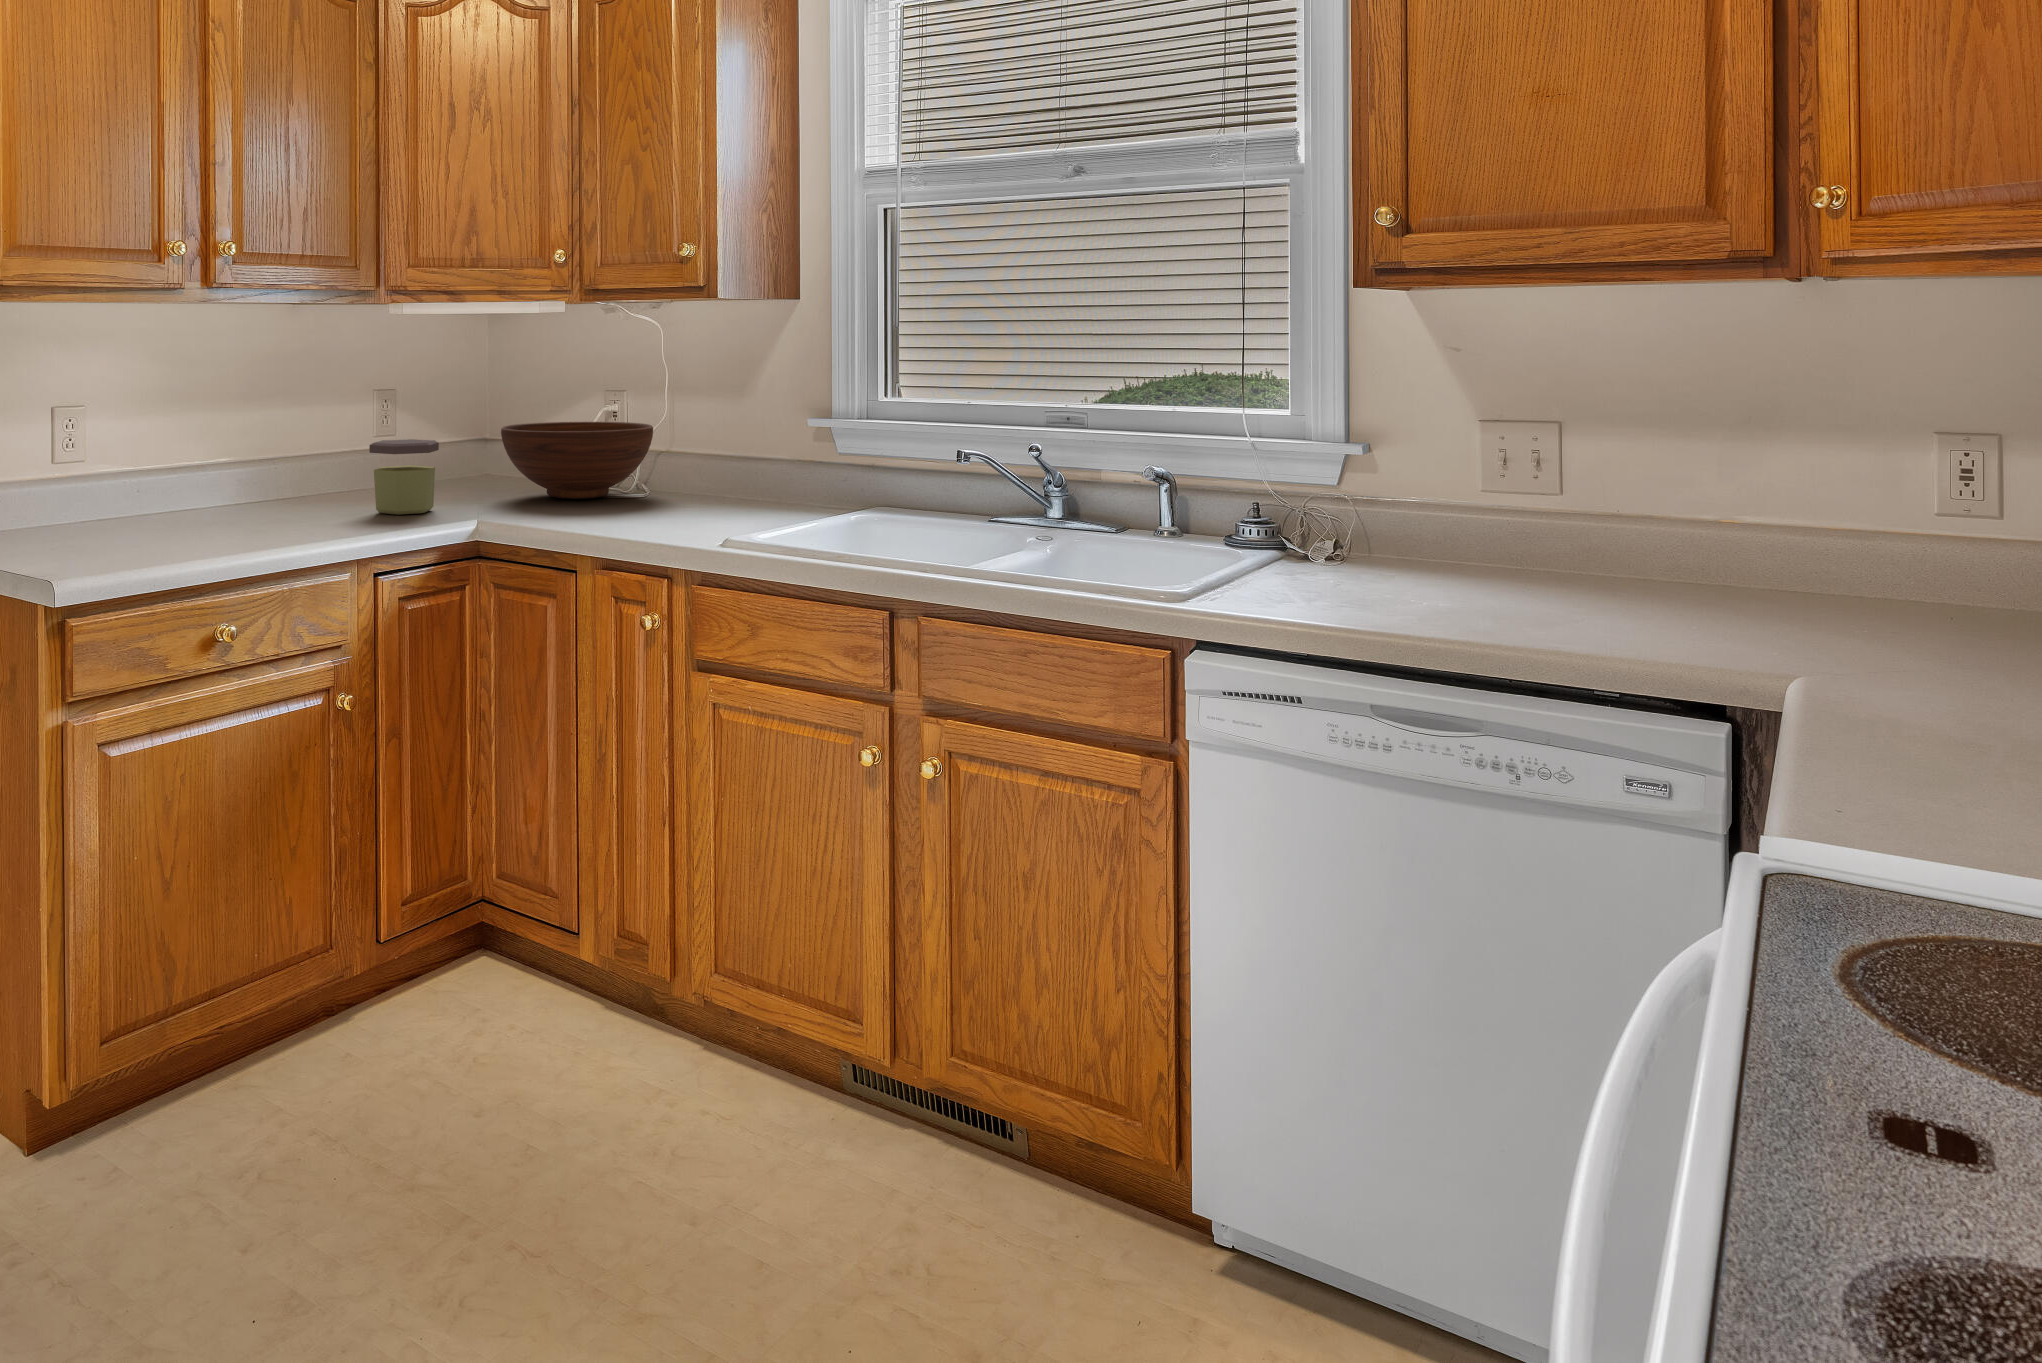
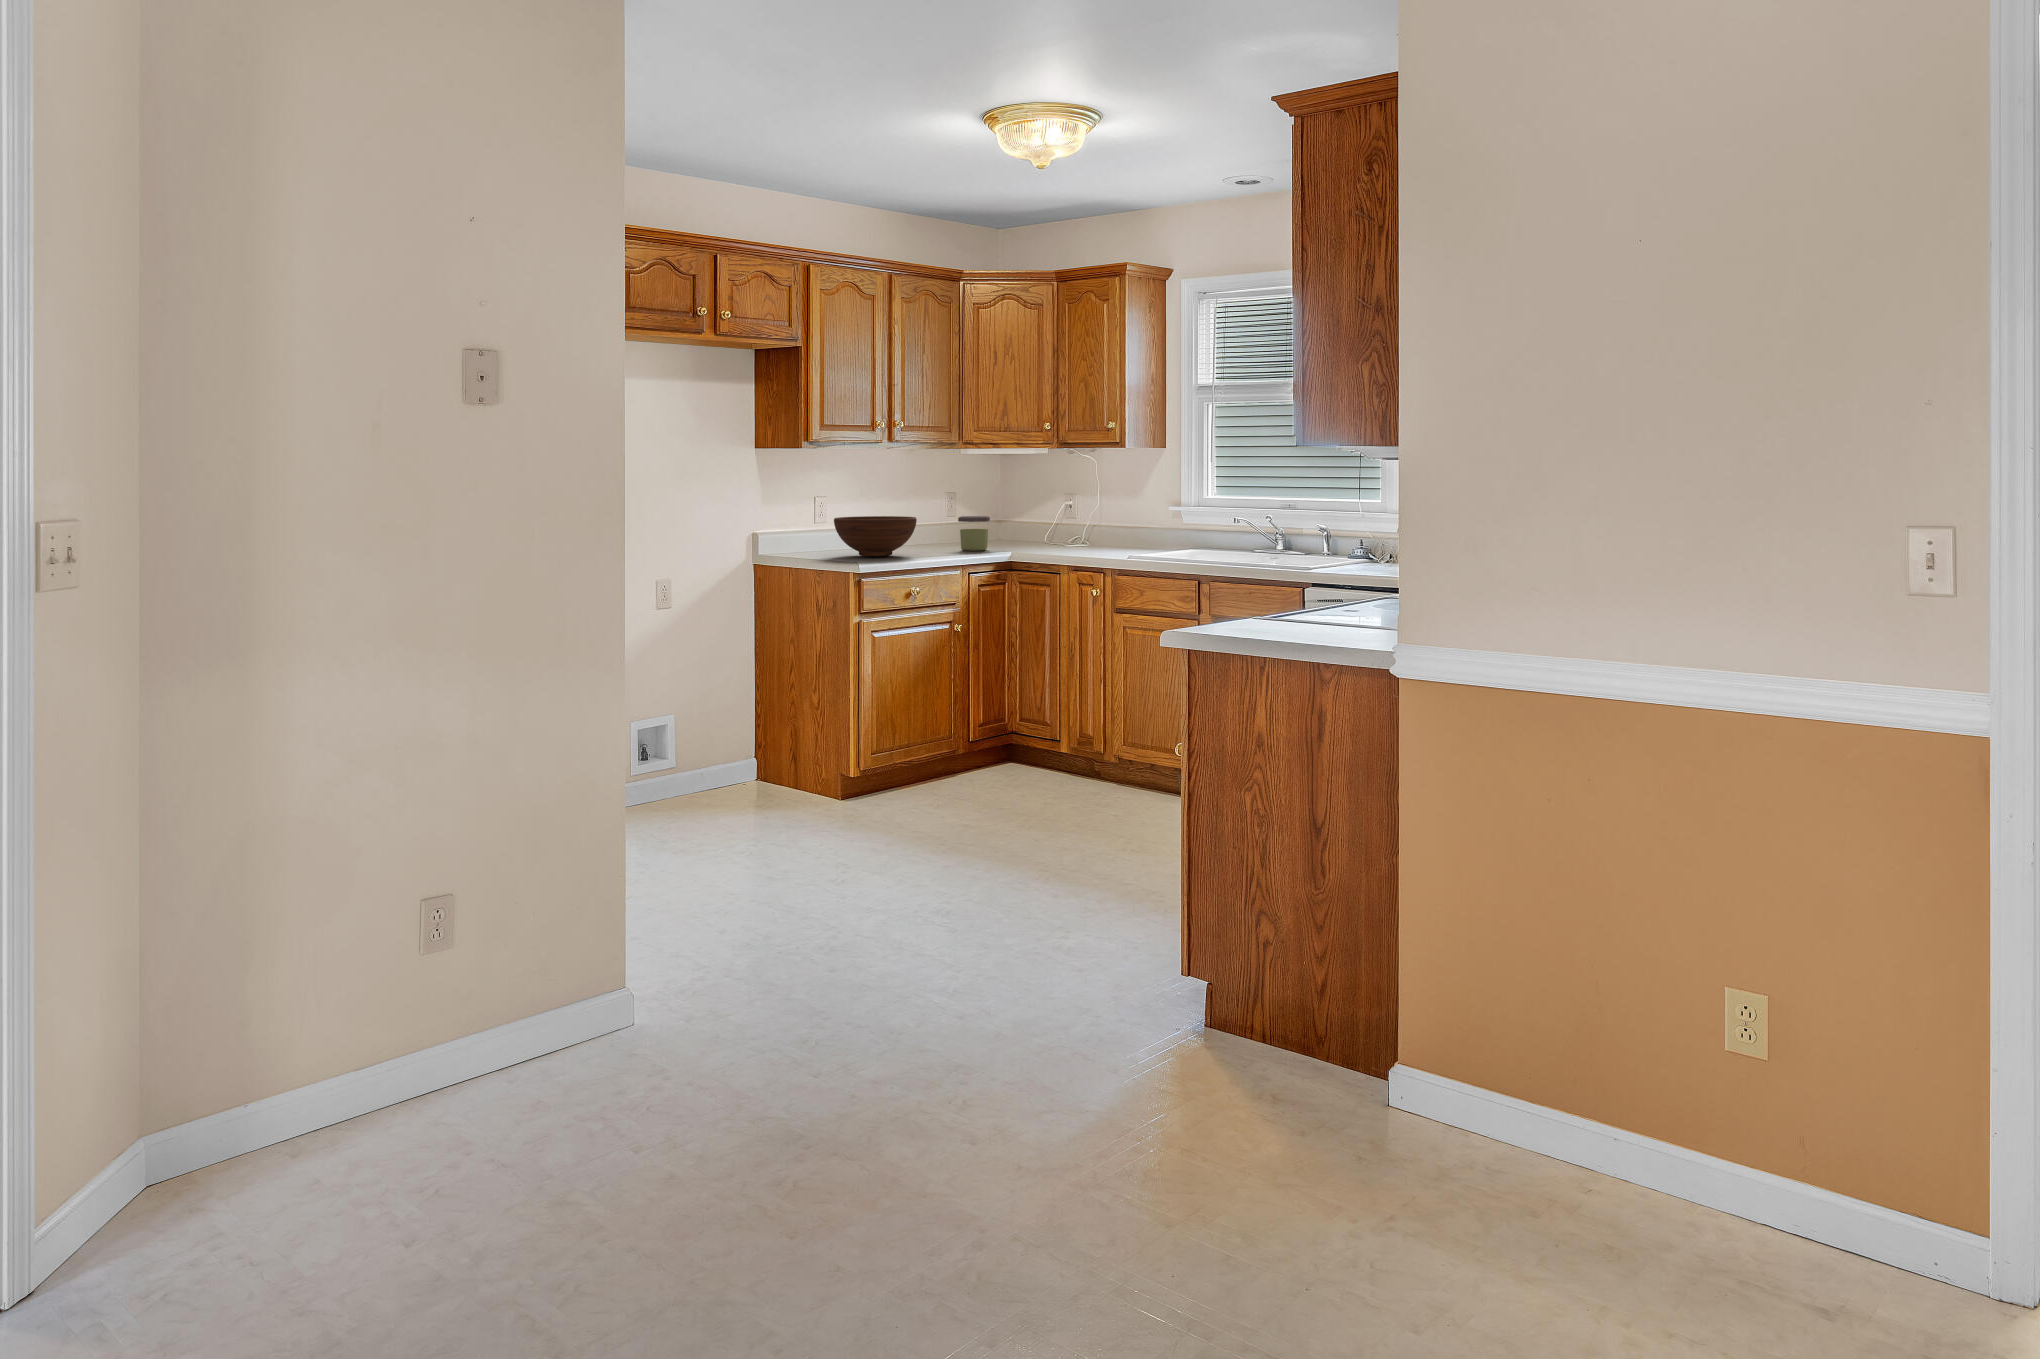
fruit bowl: present [501,422,653,499] -> present [834,516,917,557]

